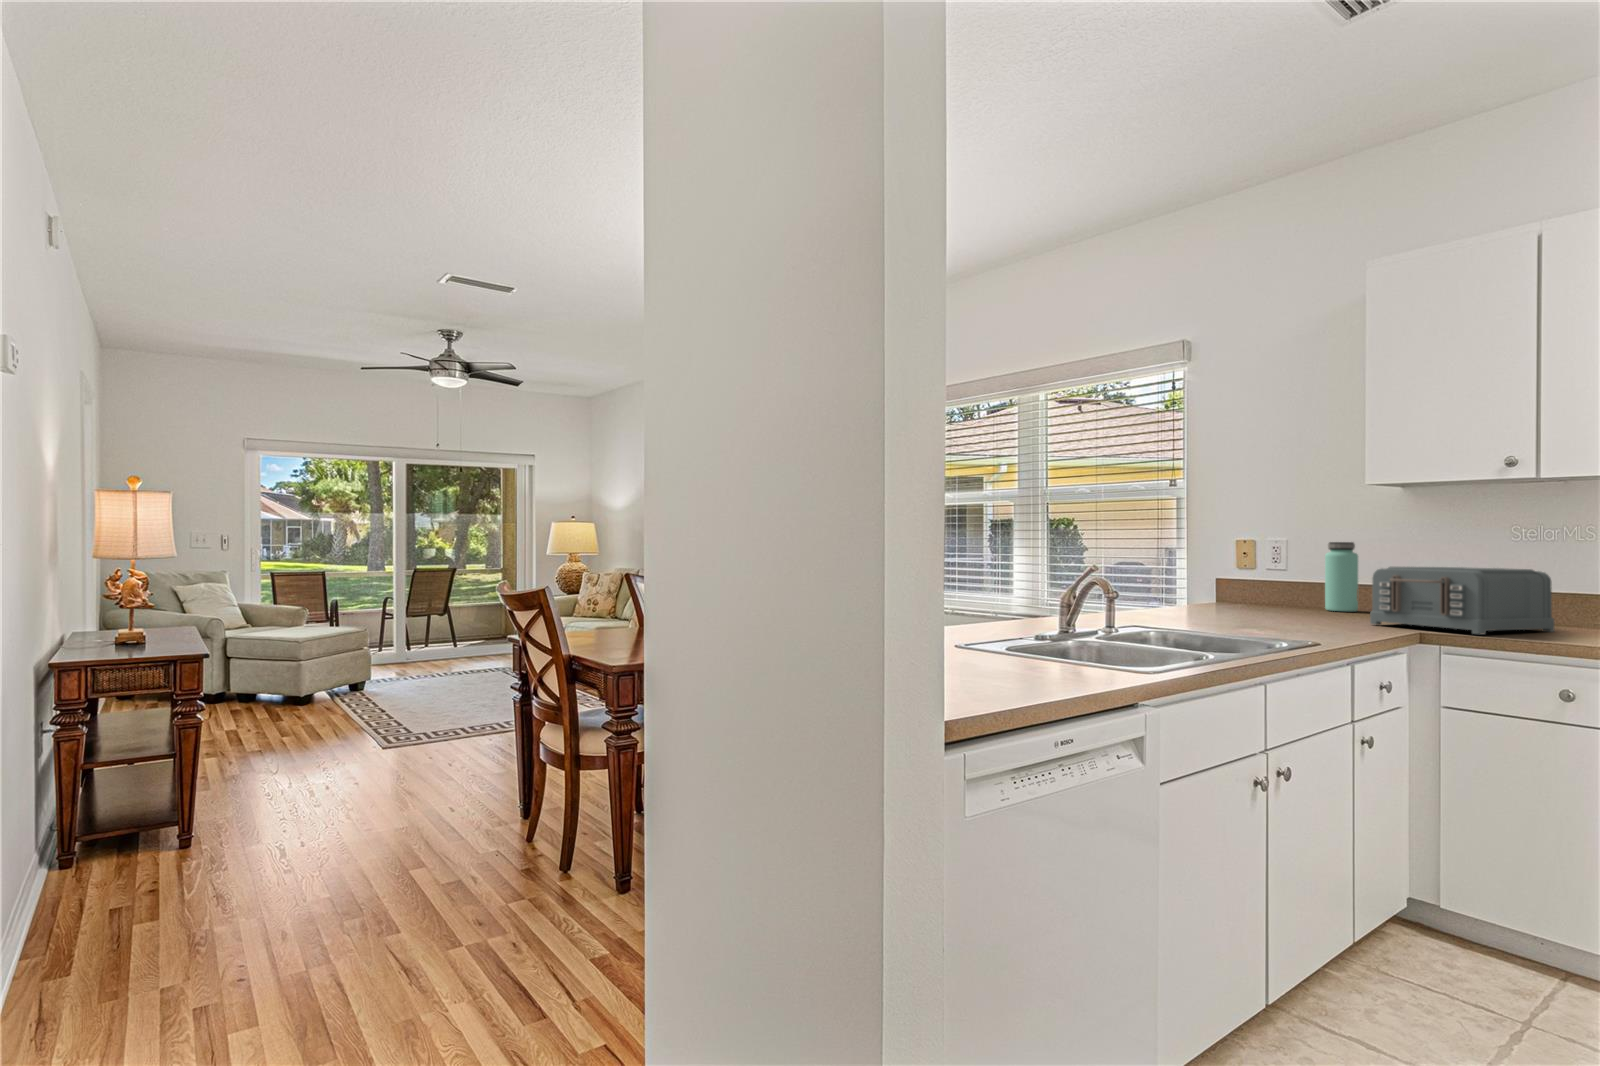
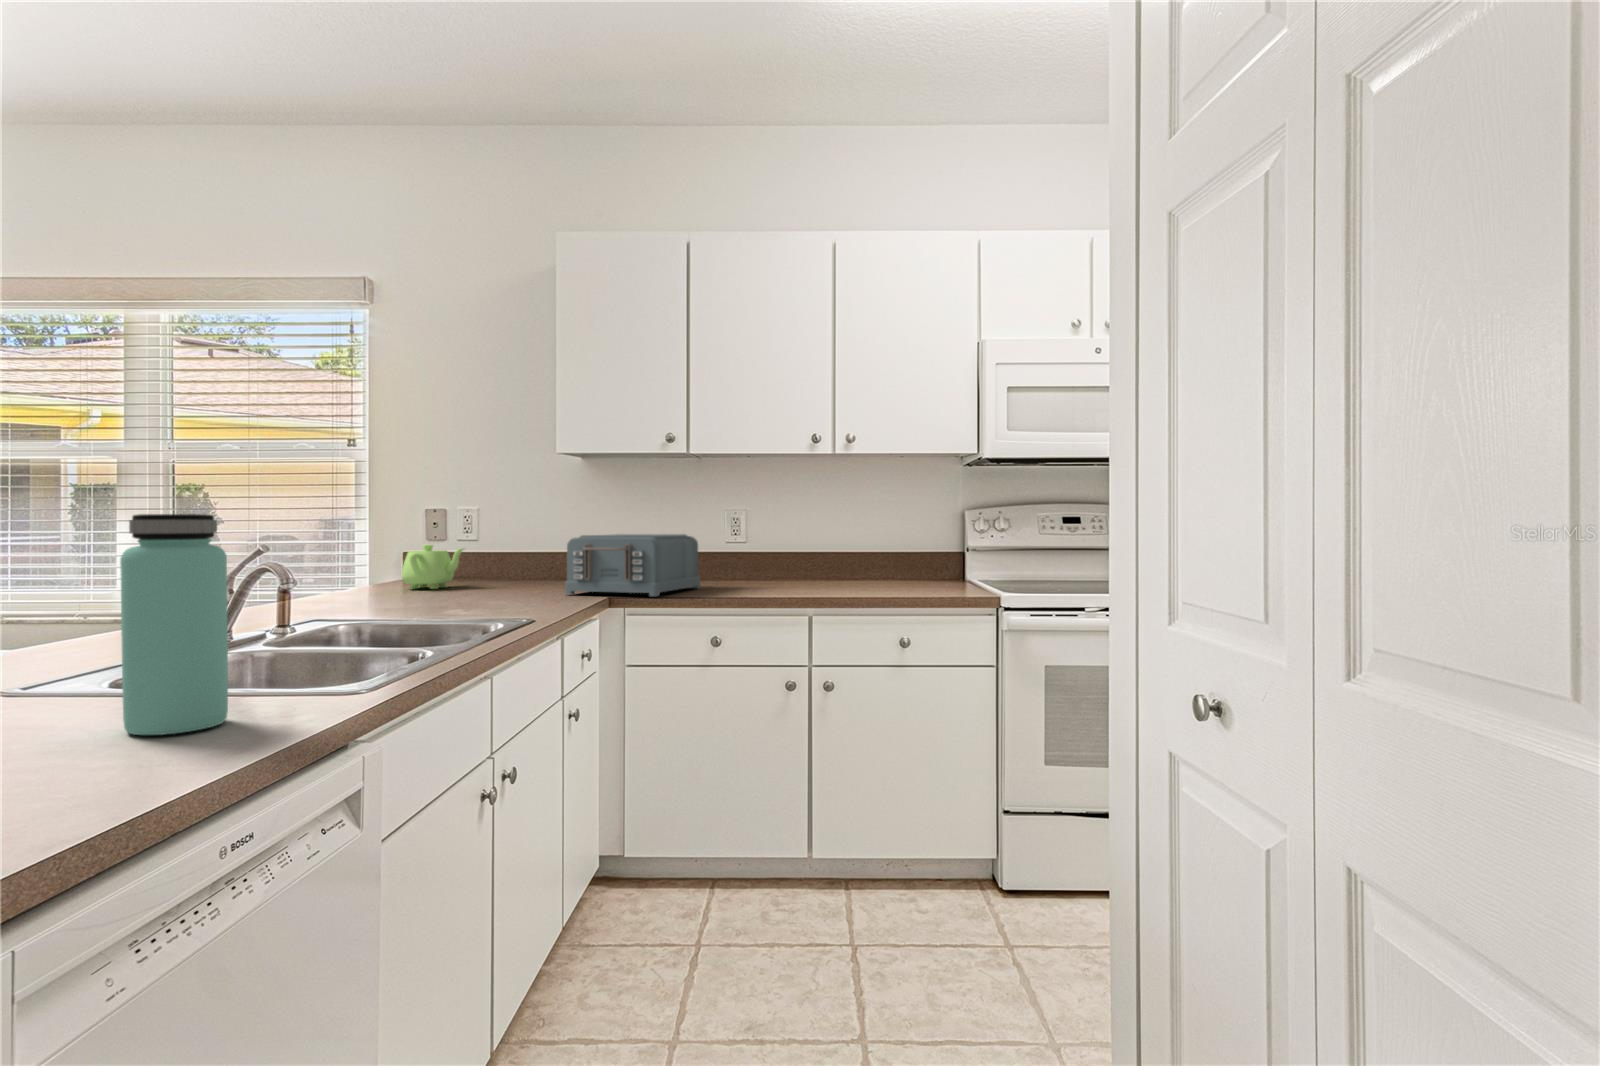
bottle: present [1325,542,1358,611] -> present [120,514,228,735]
teapot: none [1211,571,1271,610] -> present [402,545,464,589]

